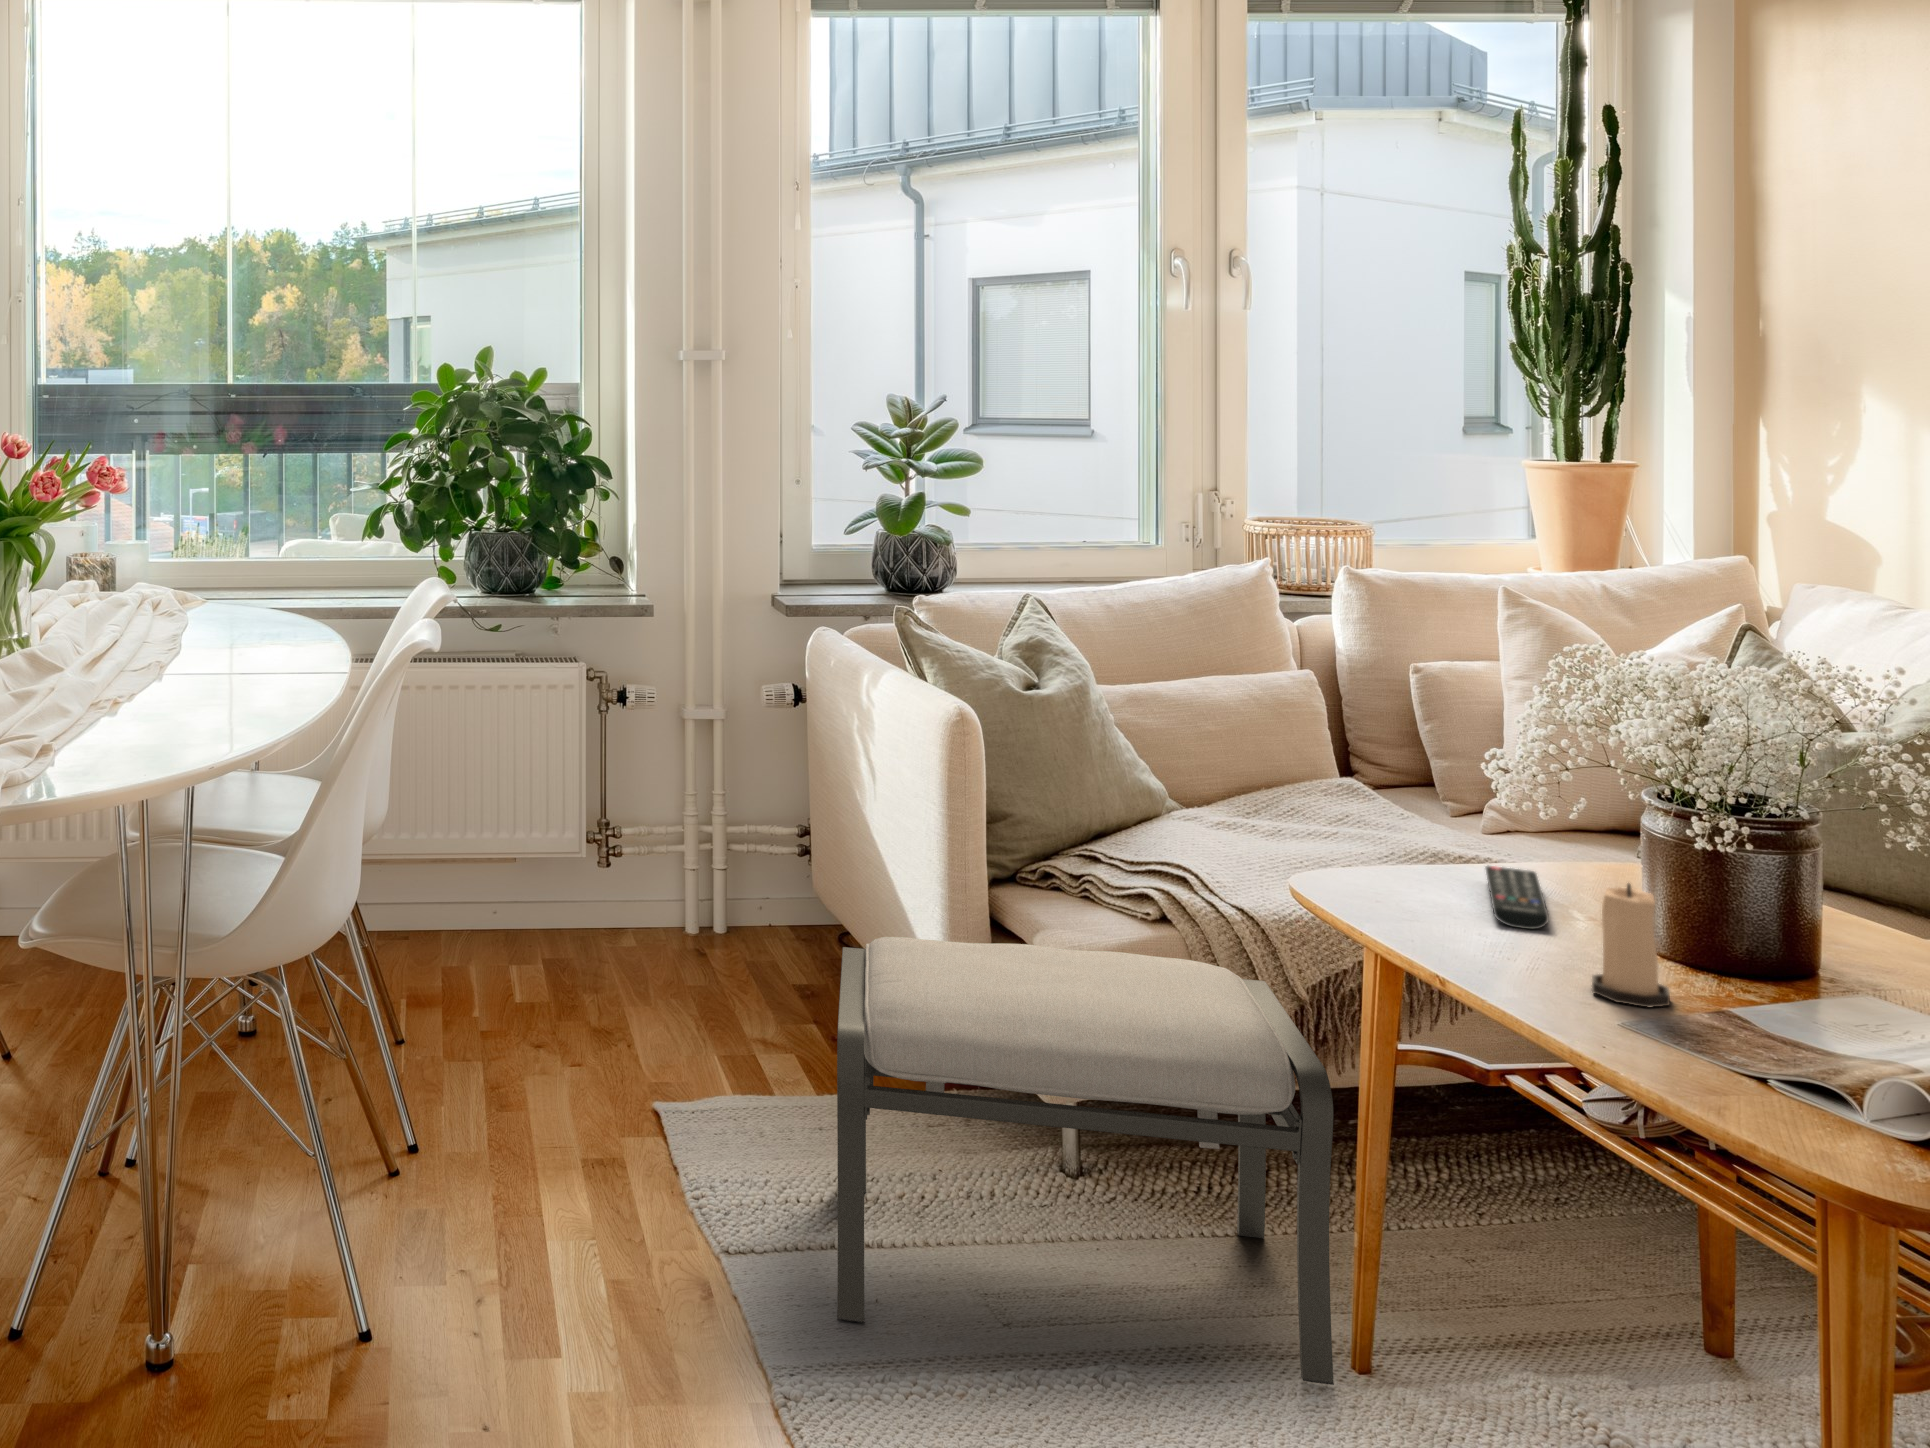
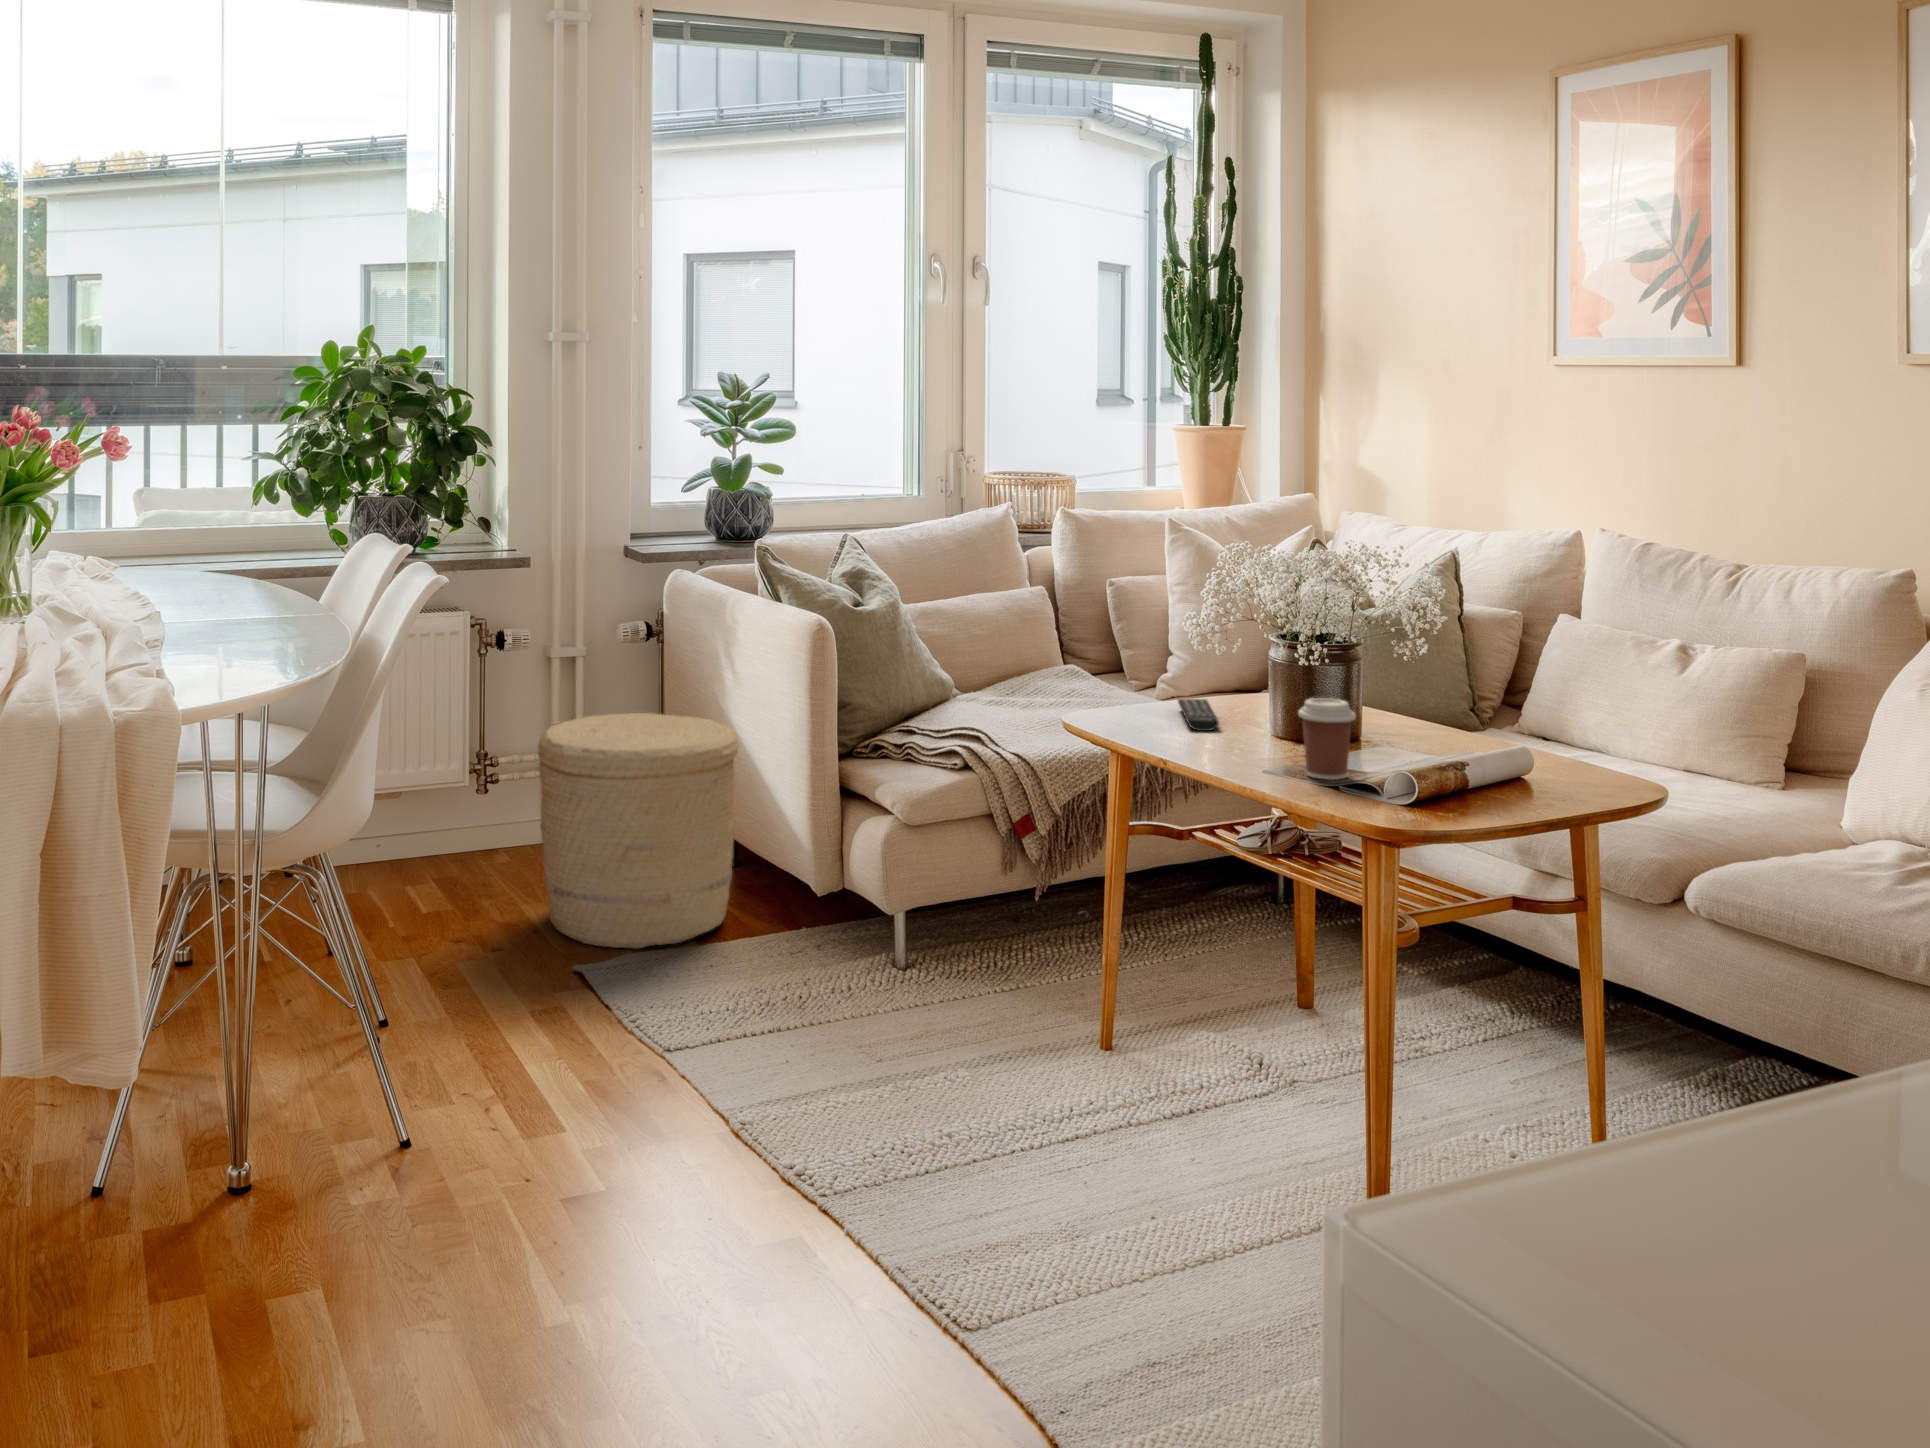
woven basket: none [628,794,871,1092] -> present [538,713,739,948]
candle: present [1592,884,1670,1007] -> none [1247,686,1288,760]
coffee cup: none [1683,919,1803,1069] -> present [1298,698,1356,780]
ottoman: present [837,937,1334,1385] -> none [743,790,1094,1071]

